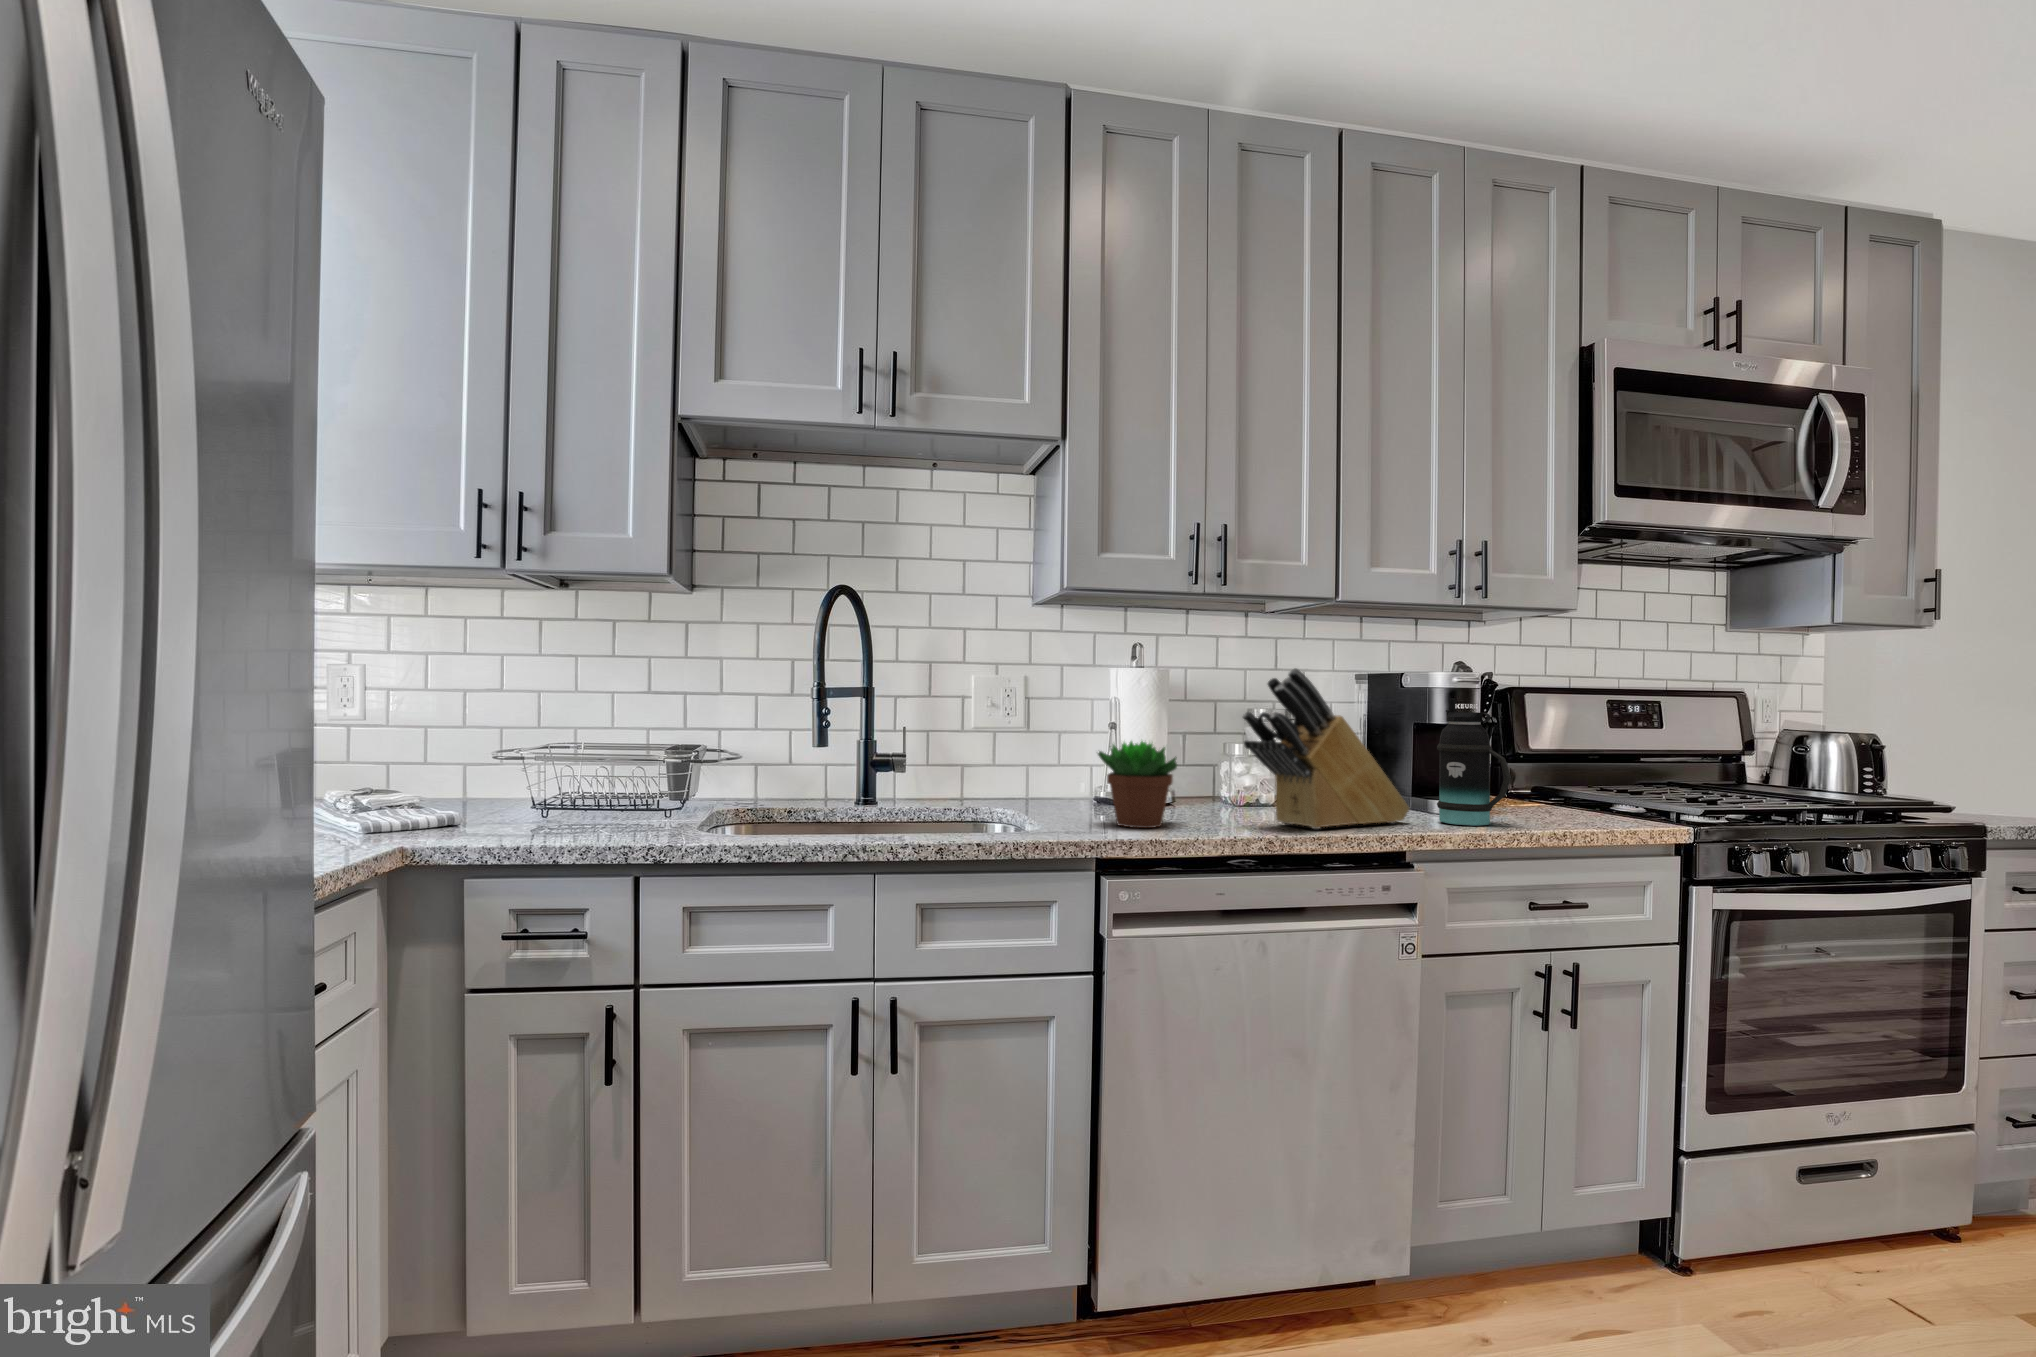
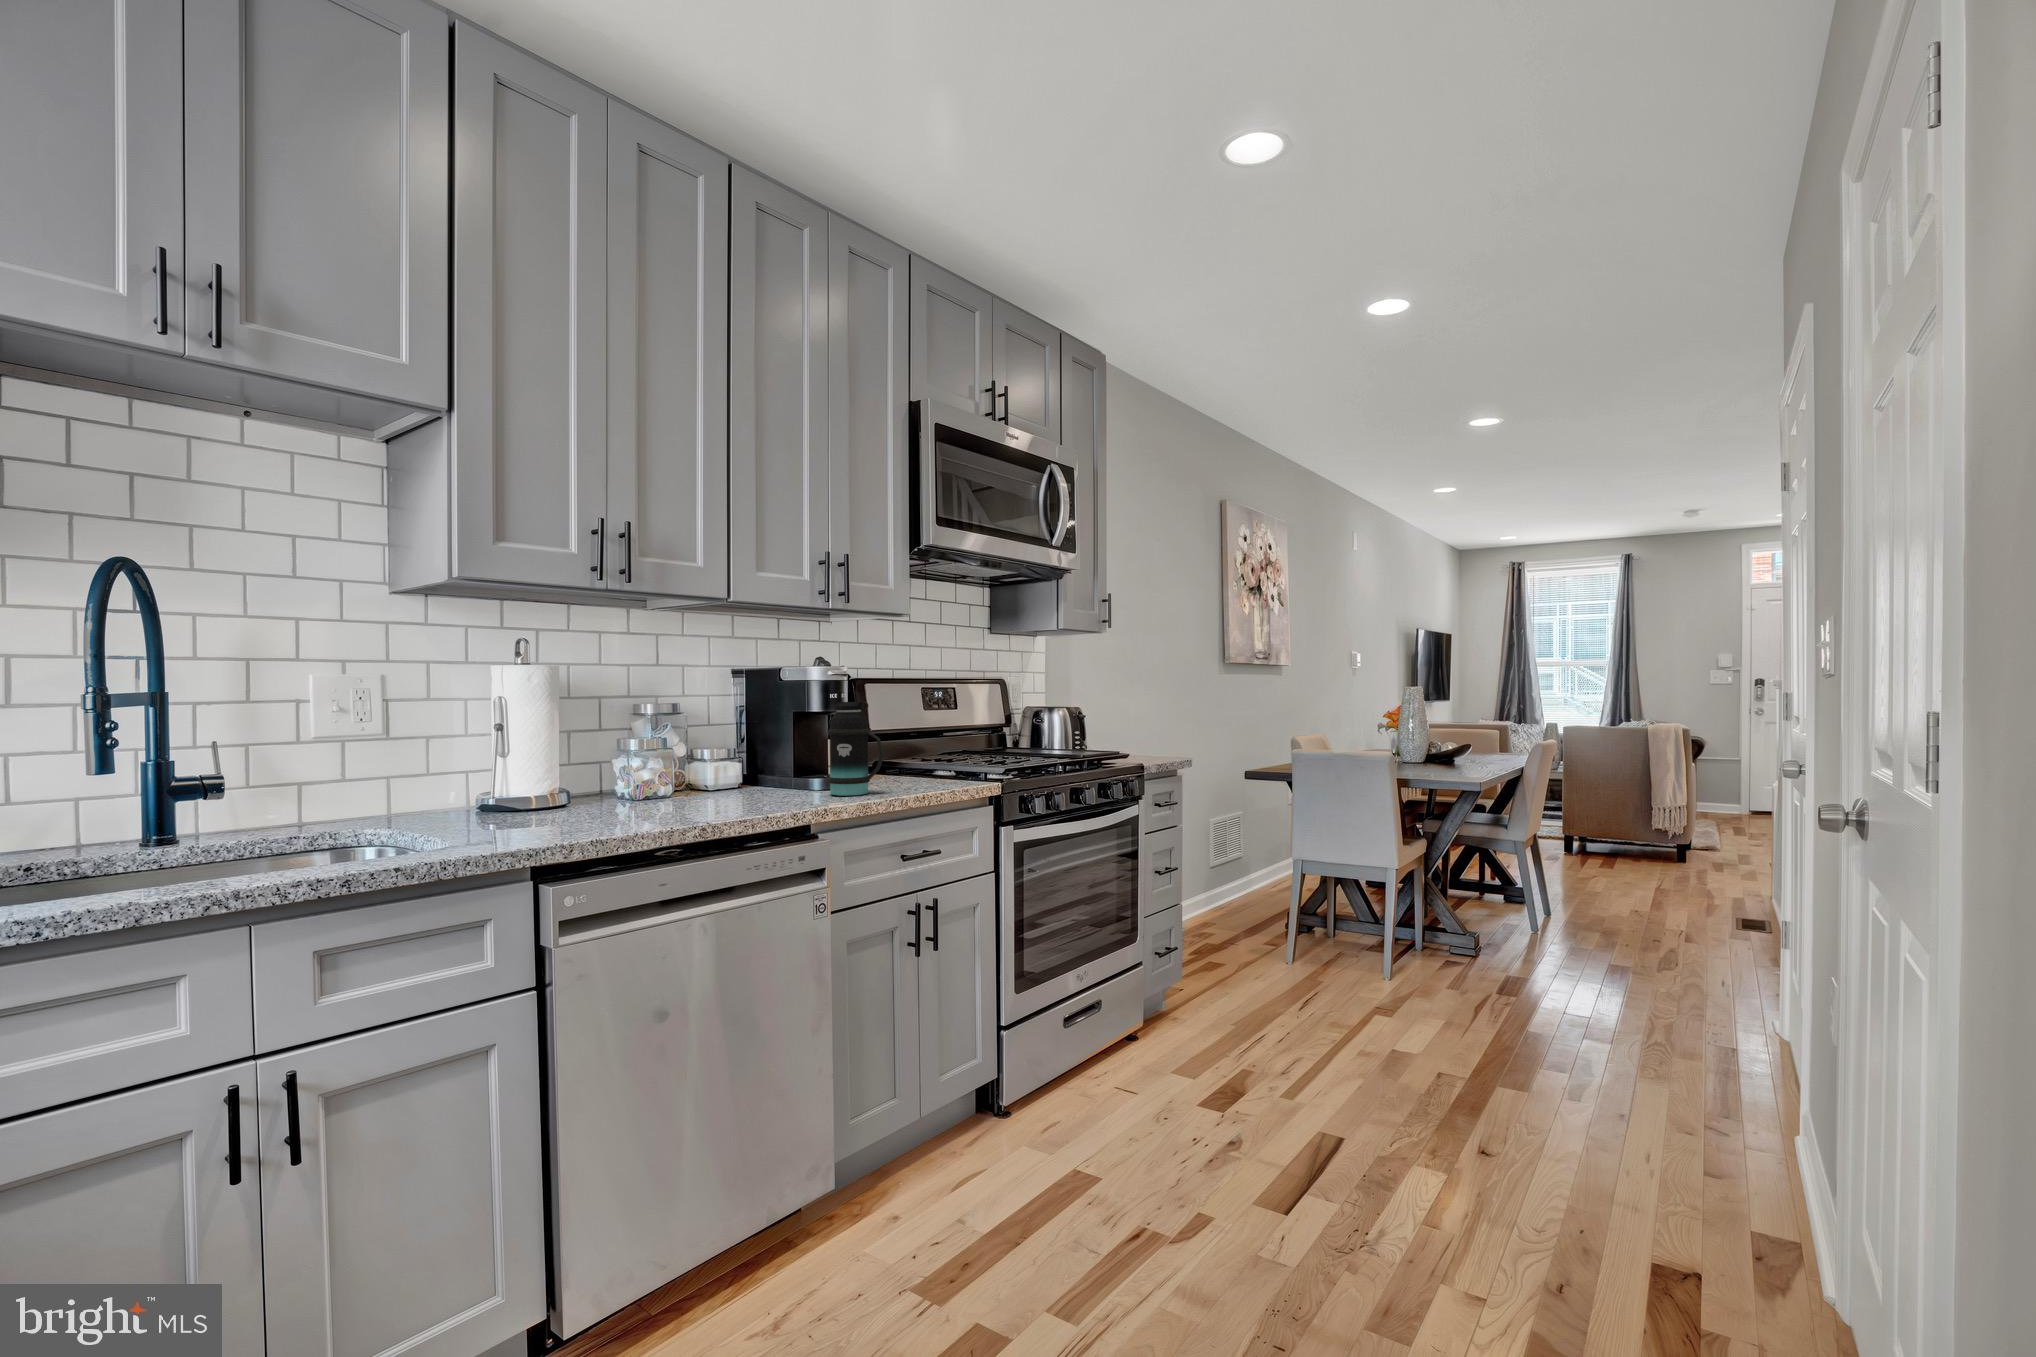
knife block: present [1243,668,1410,829] -> none [670,667,809,812]
succulent plant: present [1098,741,1177,828] -> none [512,739,606,832]

